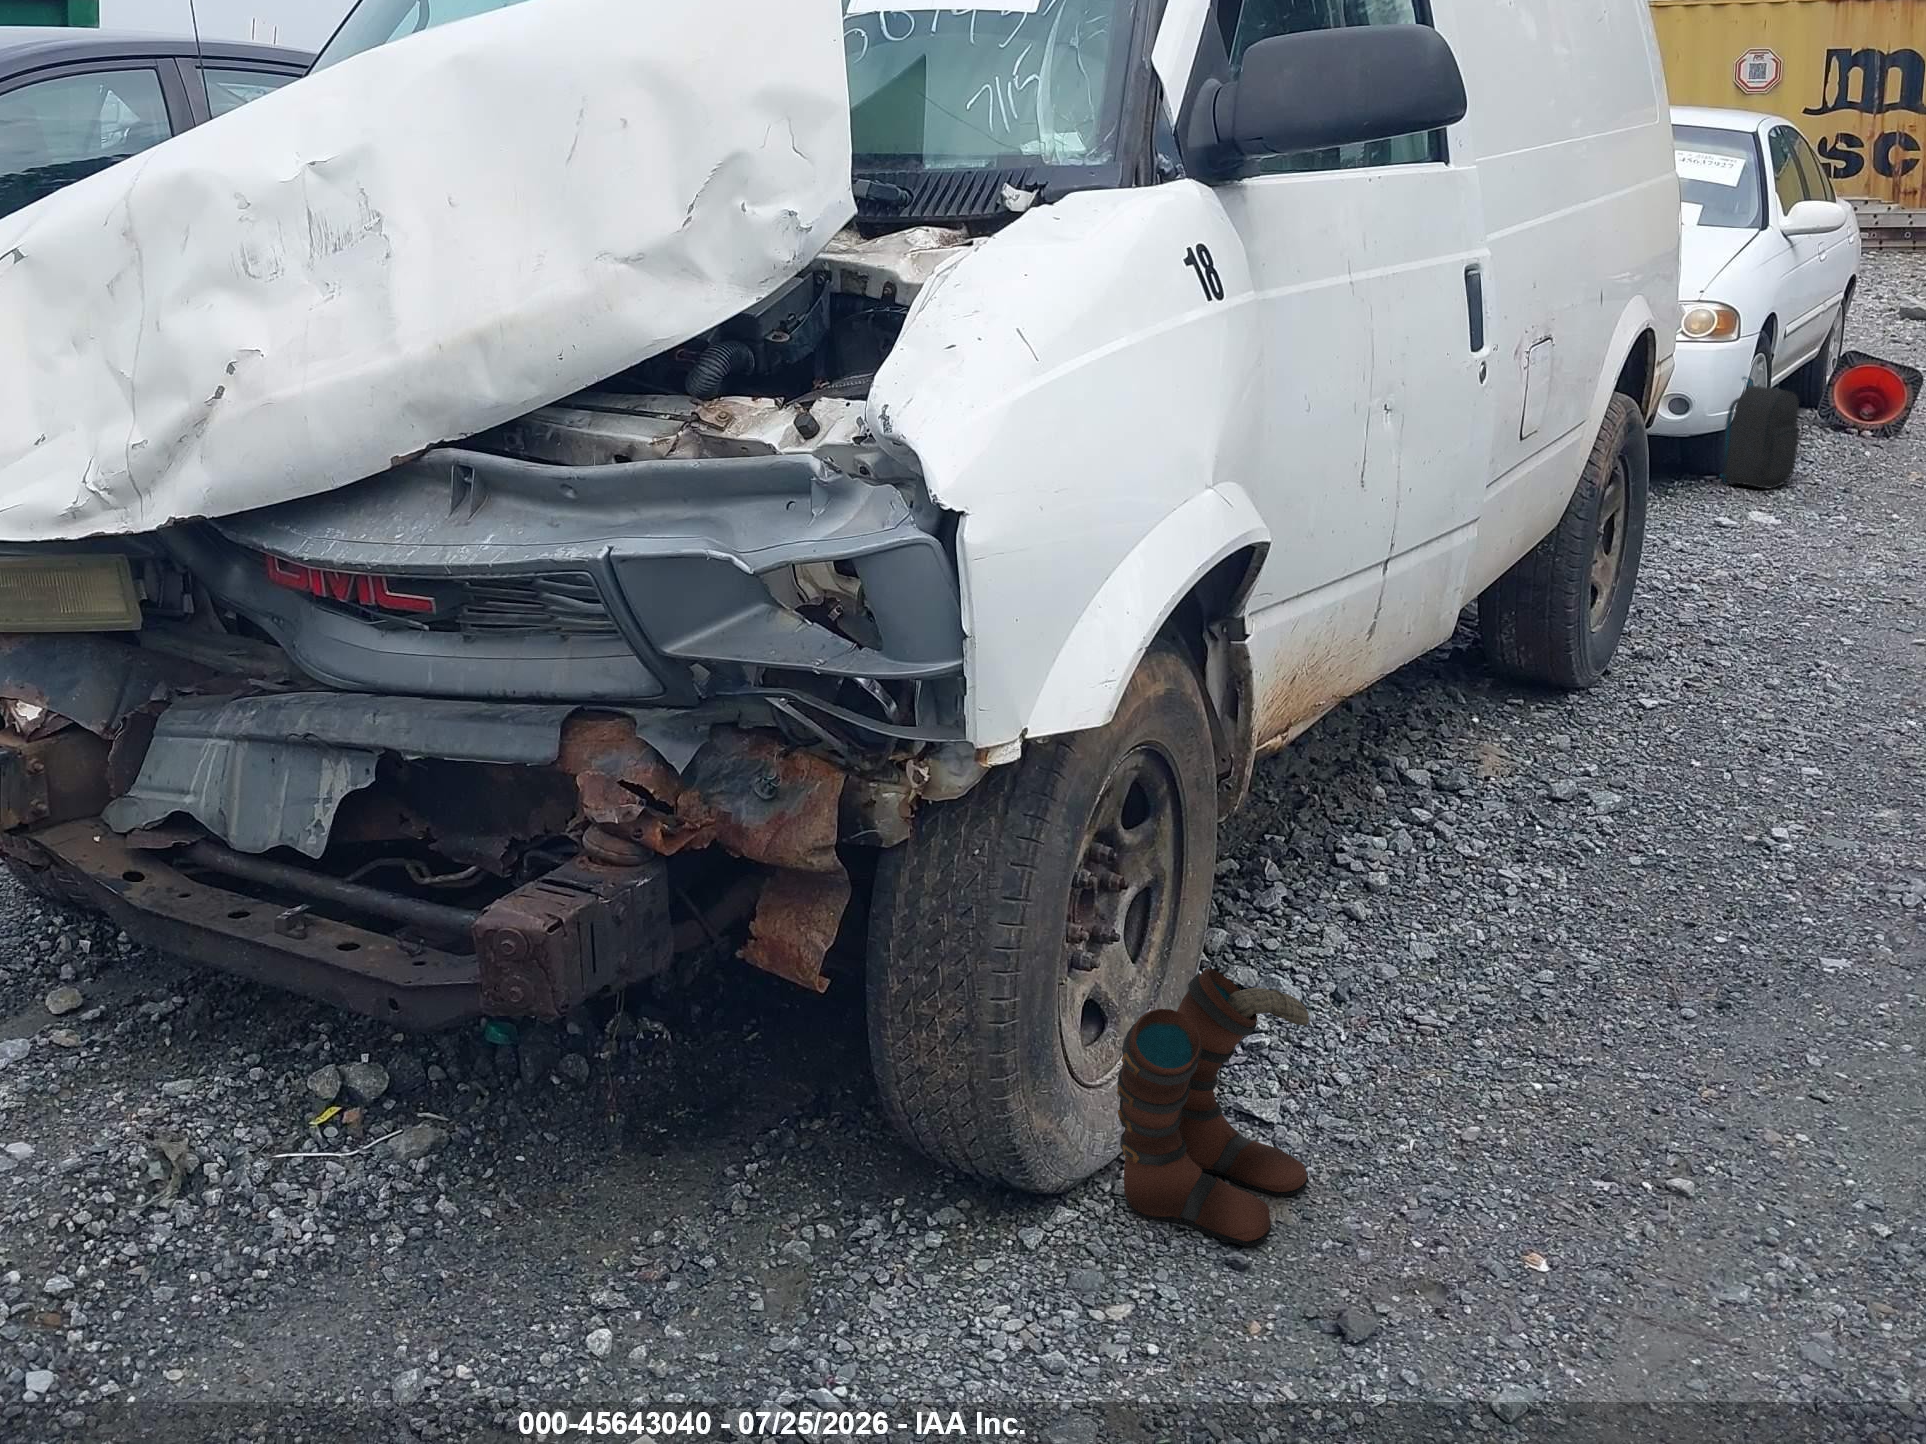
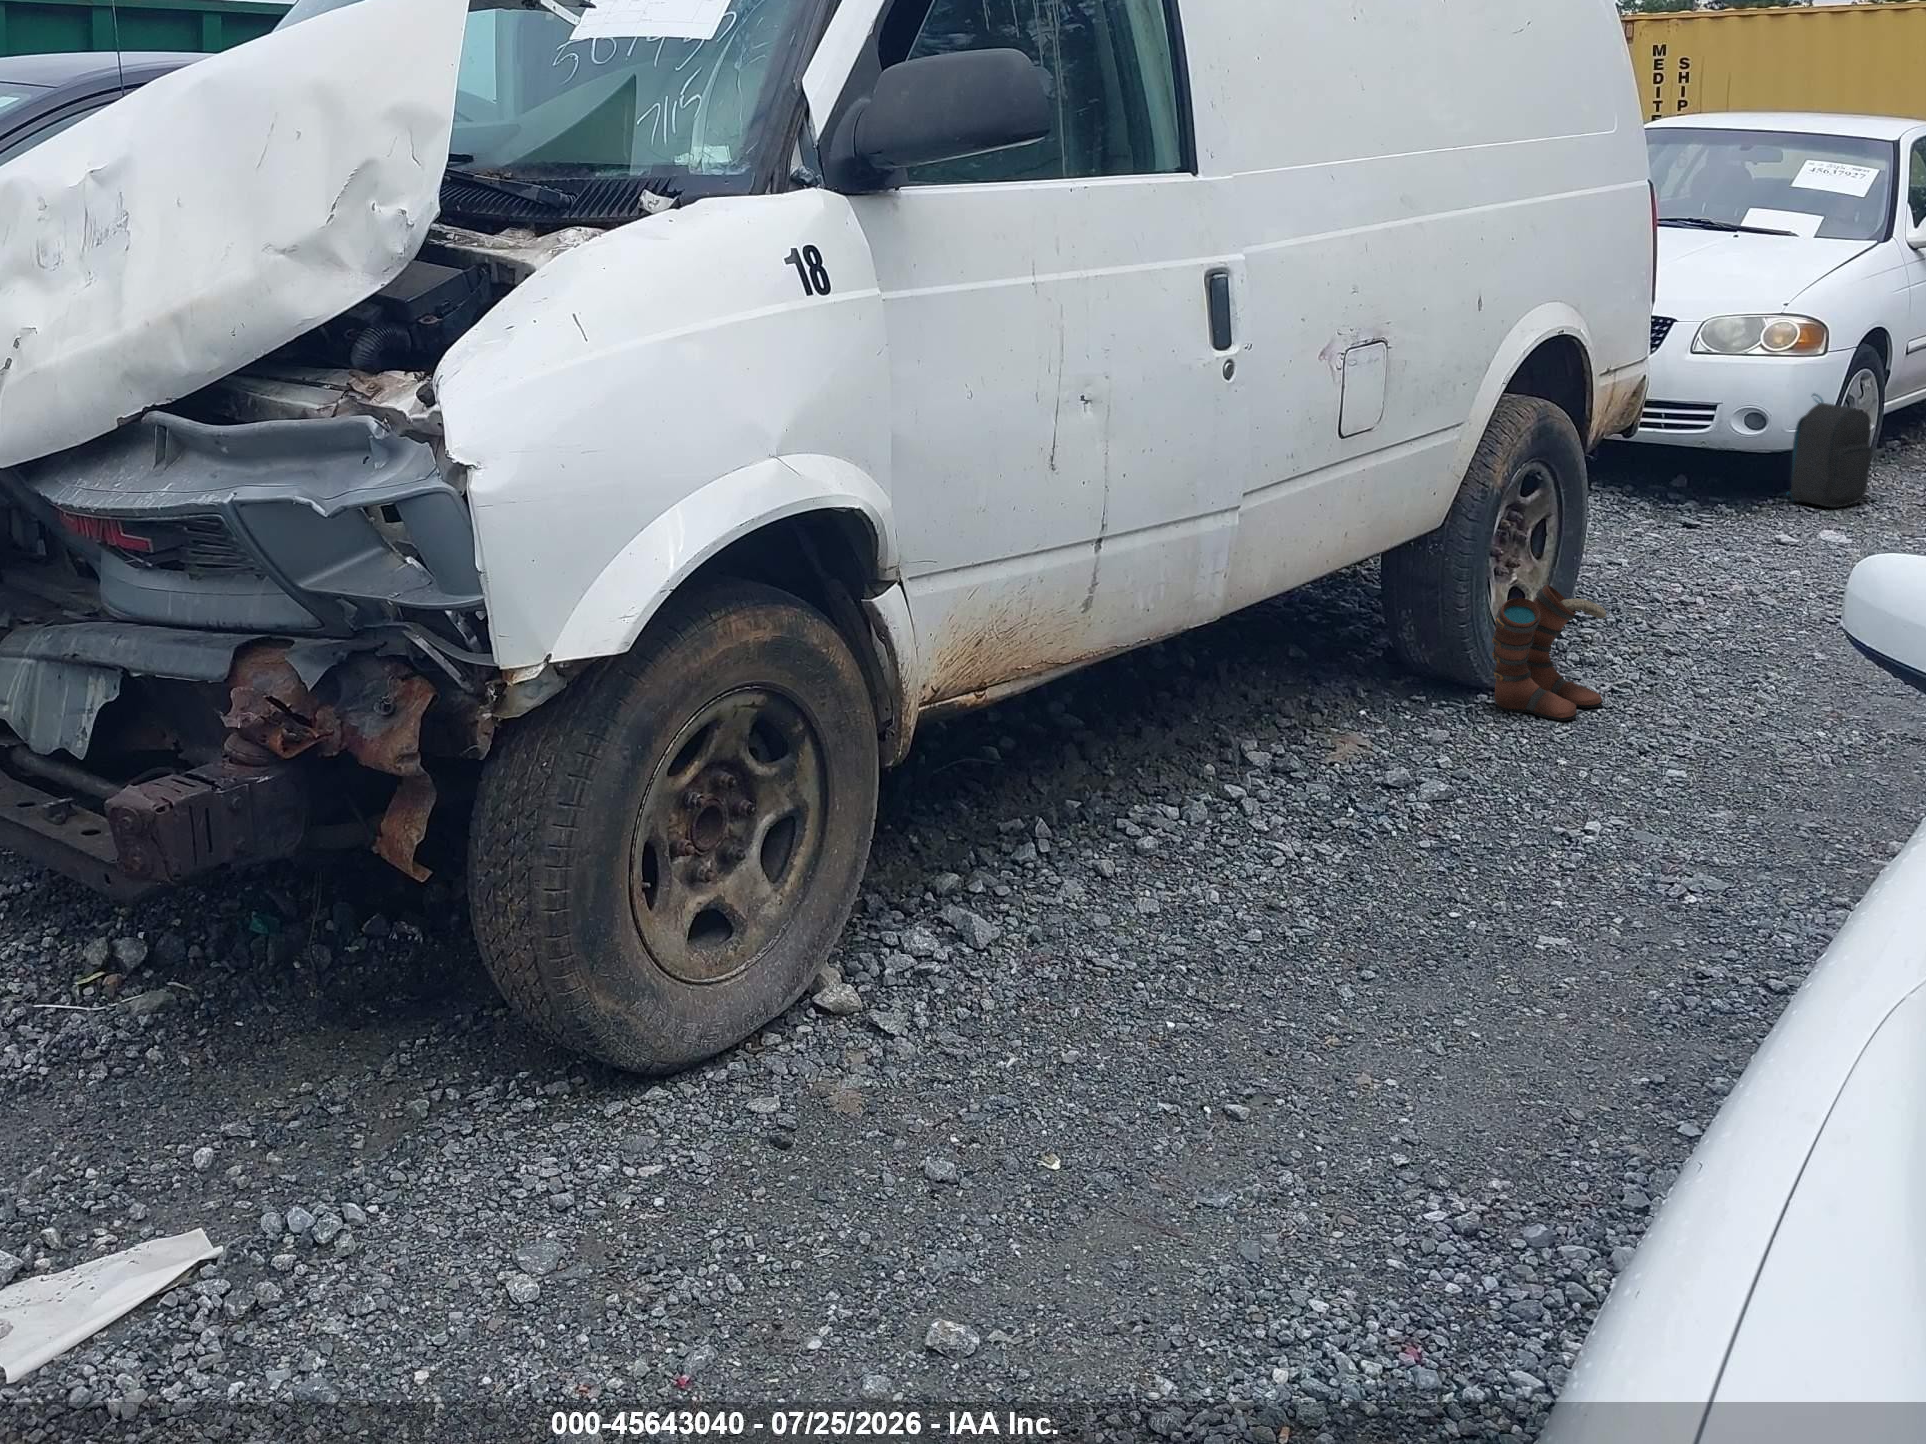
boots: present [1117,968,1309,1247] -> present [1492,585,1606,721]

